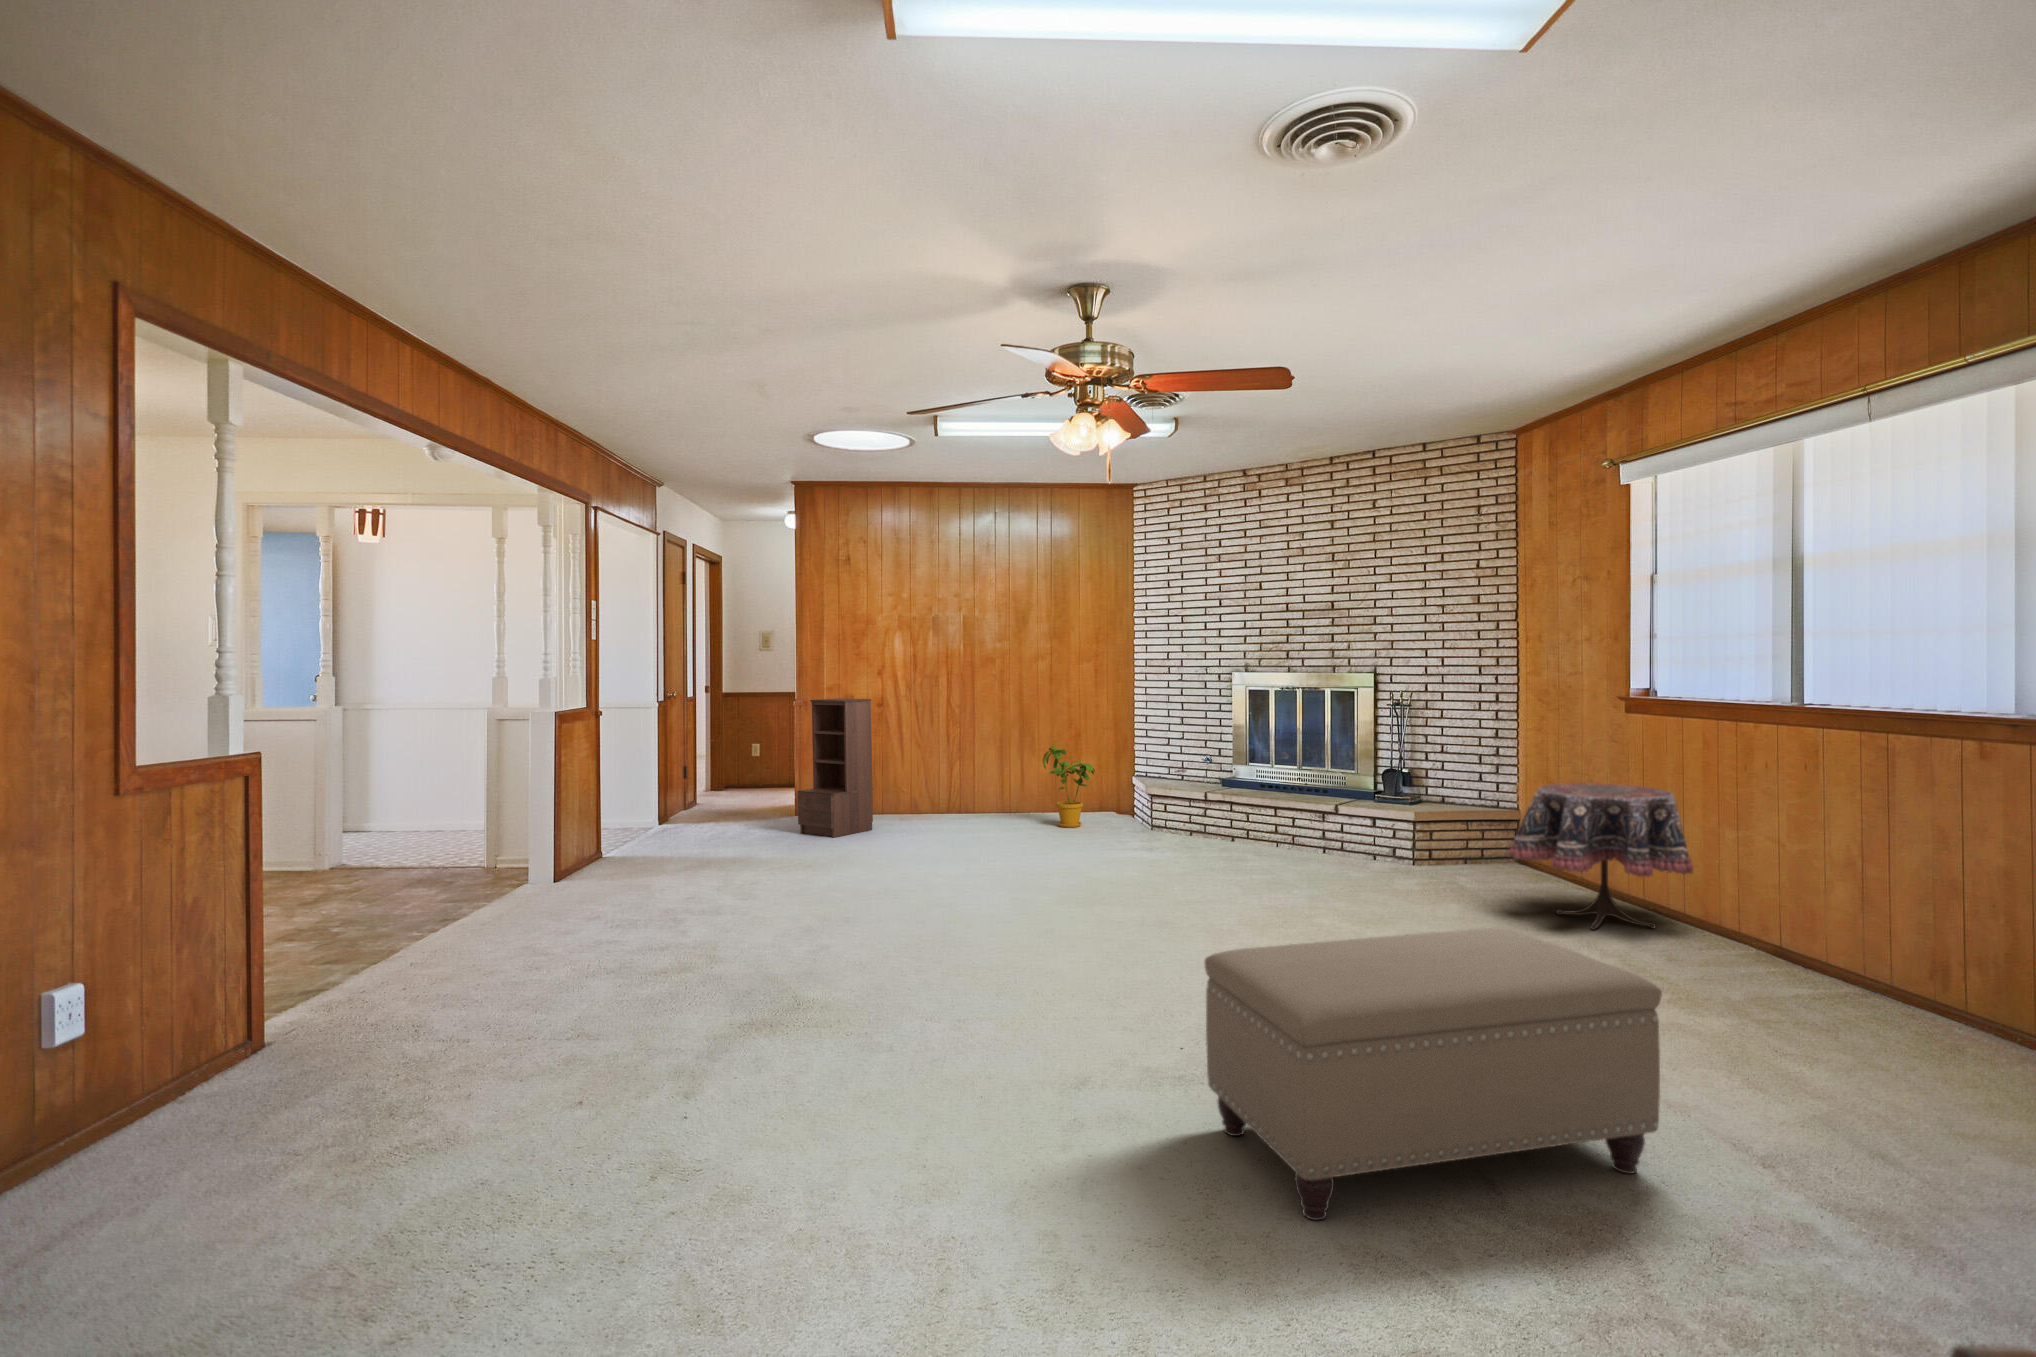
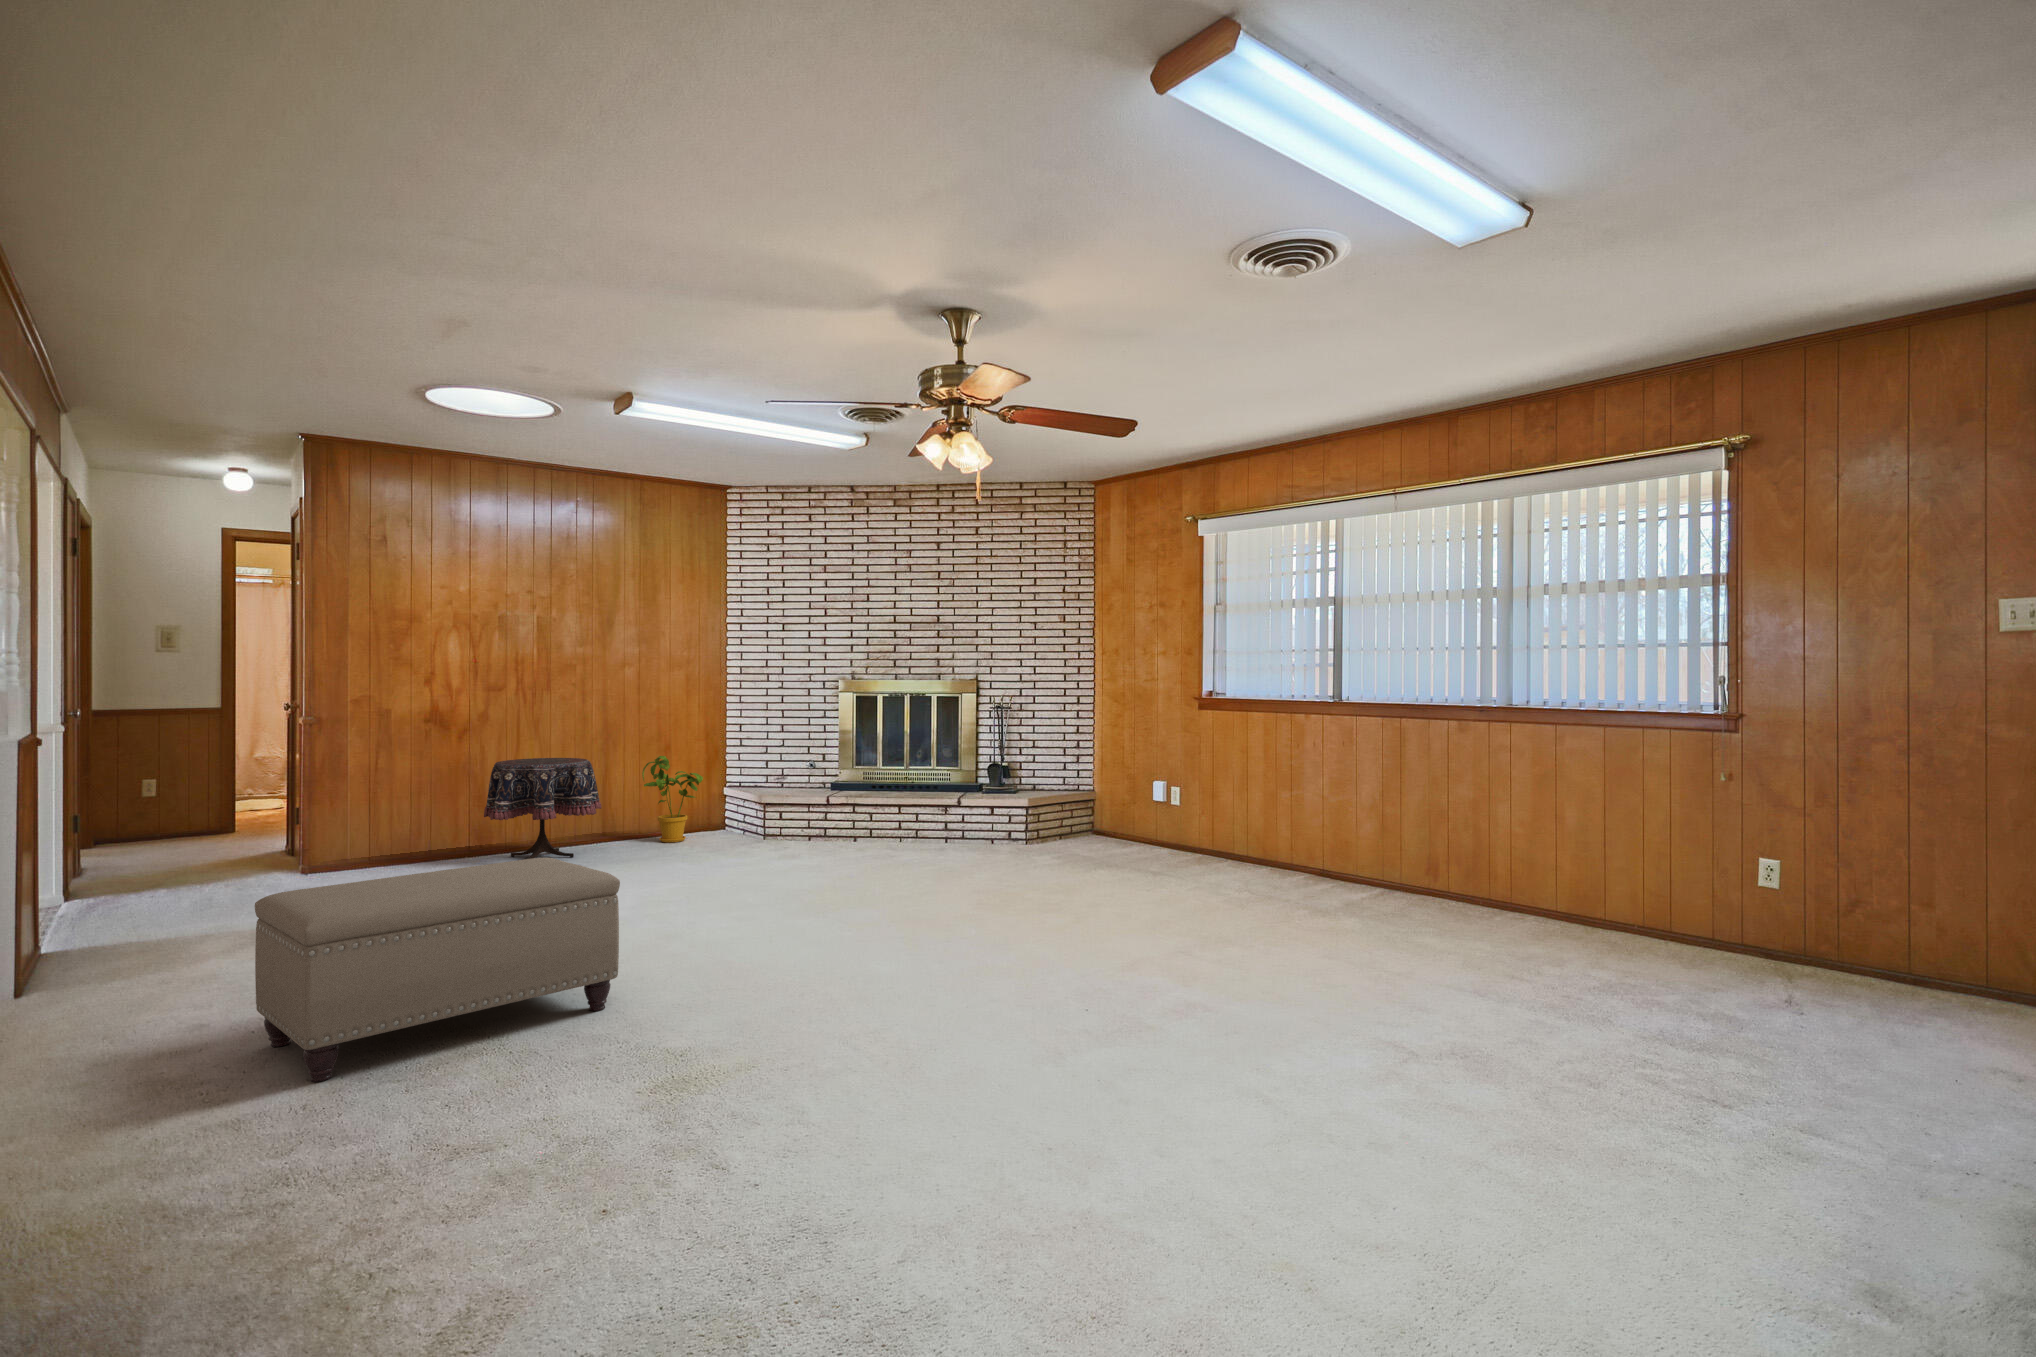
bookshelf: present [798,698,873,837] -> none [330,706,434,877]
side table: present [1509,783,1693,930] -> present [484,758,601,859]
ottoman: present [1204,928,1662,1220] -> present [255,858,620,1082]

